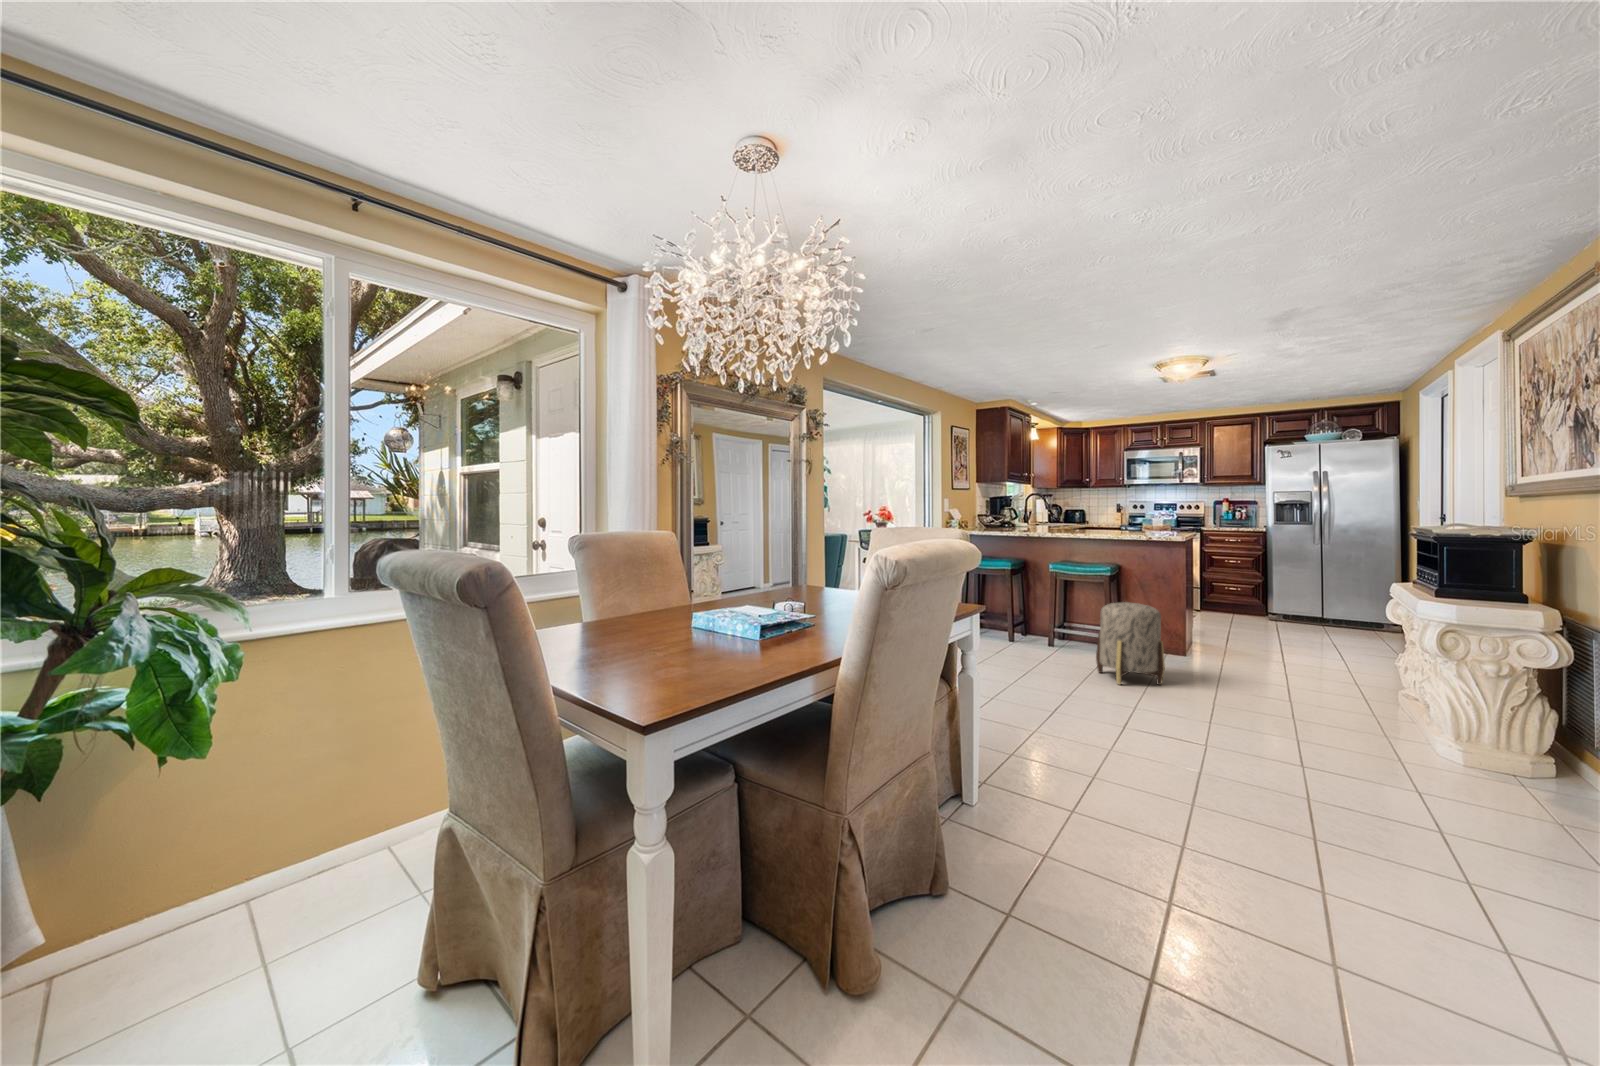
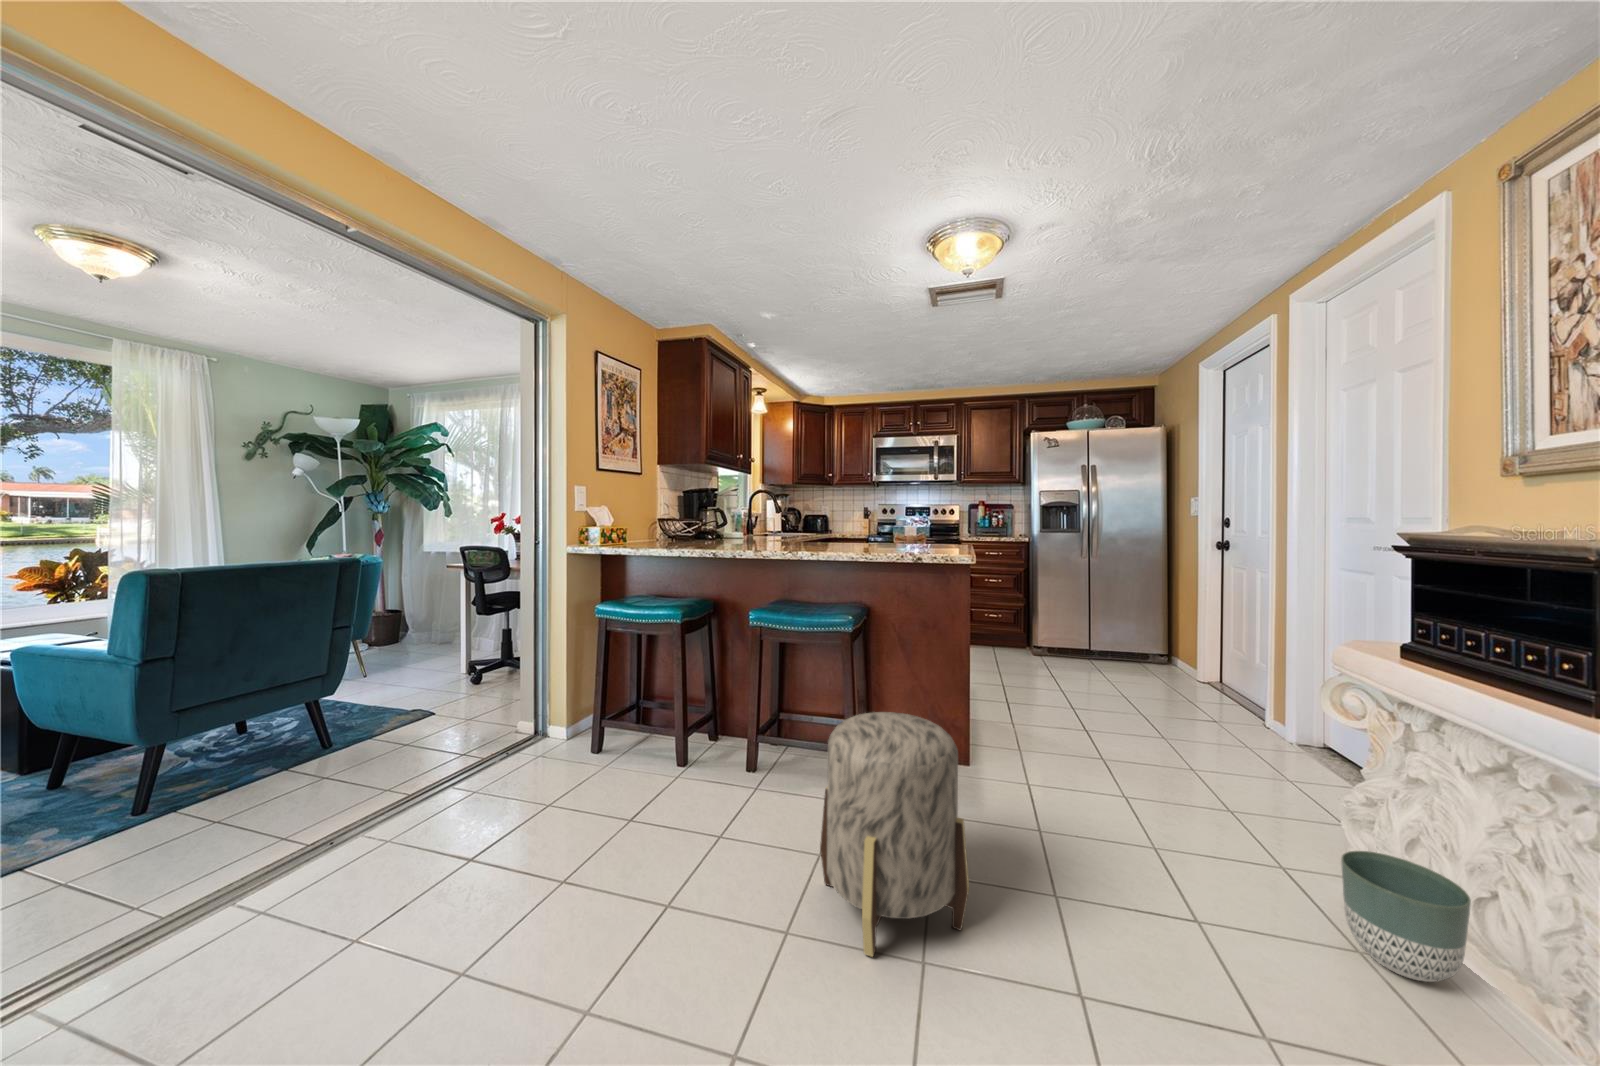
planter: none [1349,667,1400,712] -> present [1341,851,1471,982]

